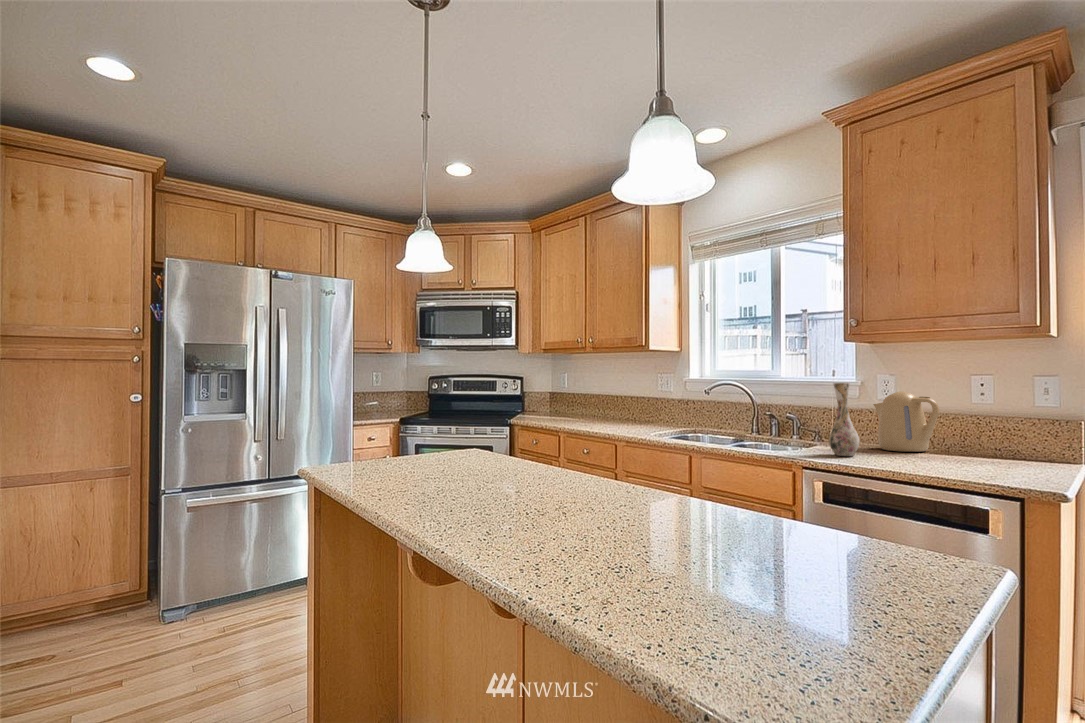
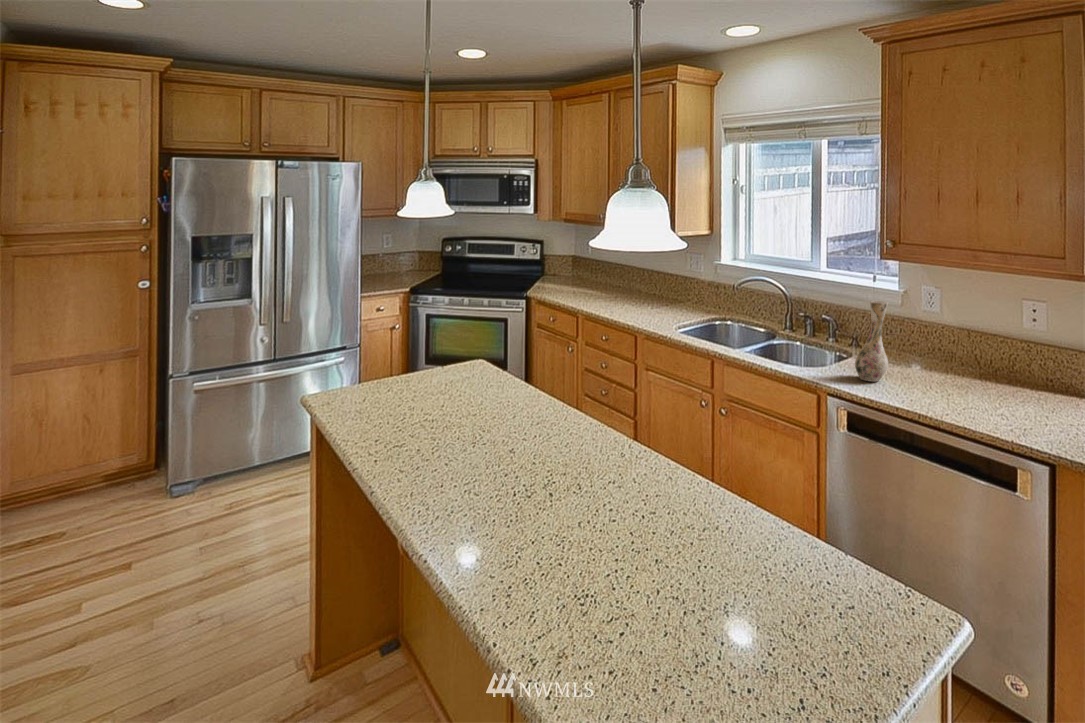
kettle: present [873,391,939,452] -> none [915,308,987,376]

